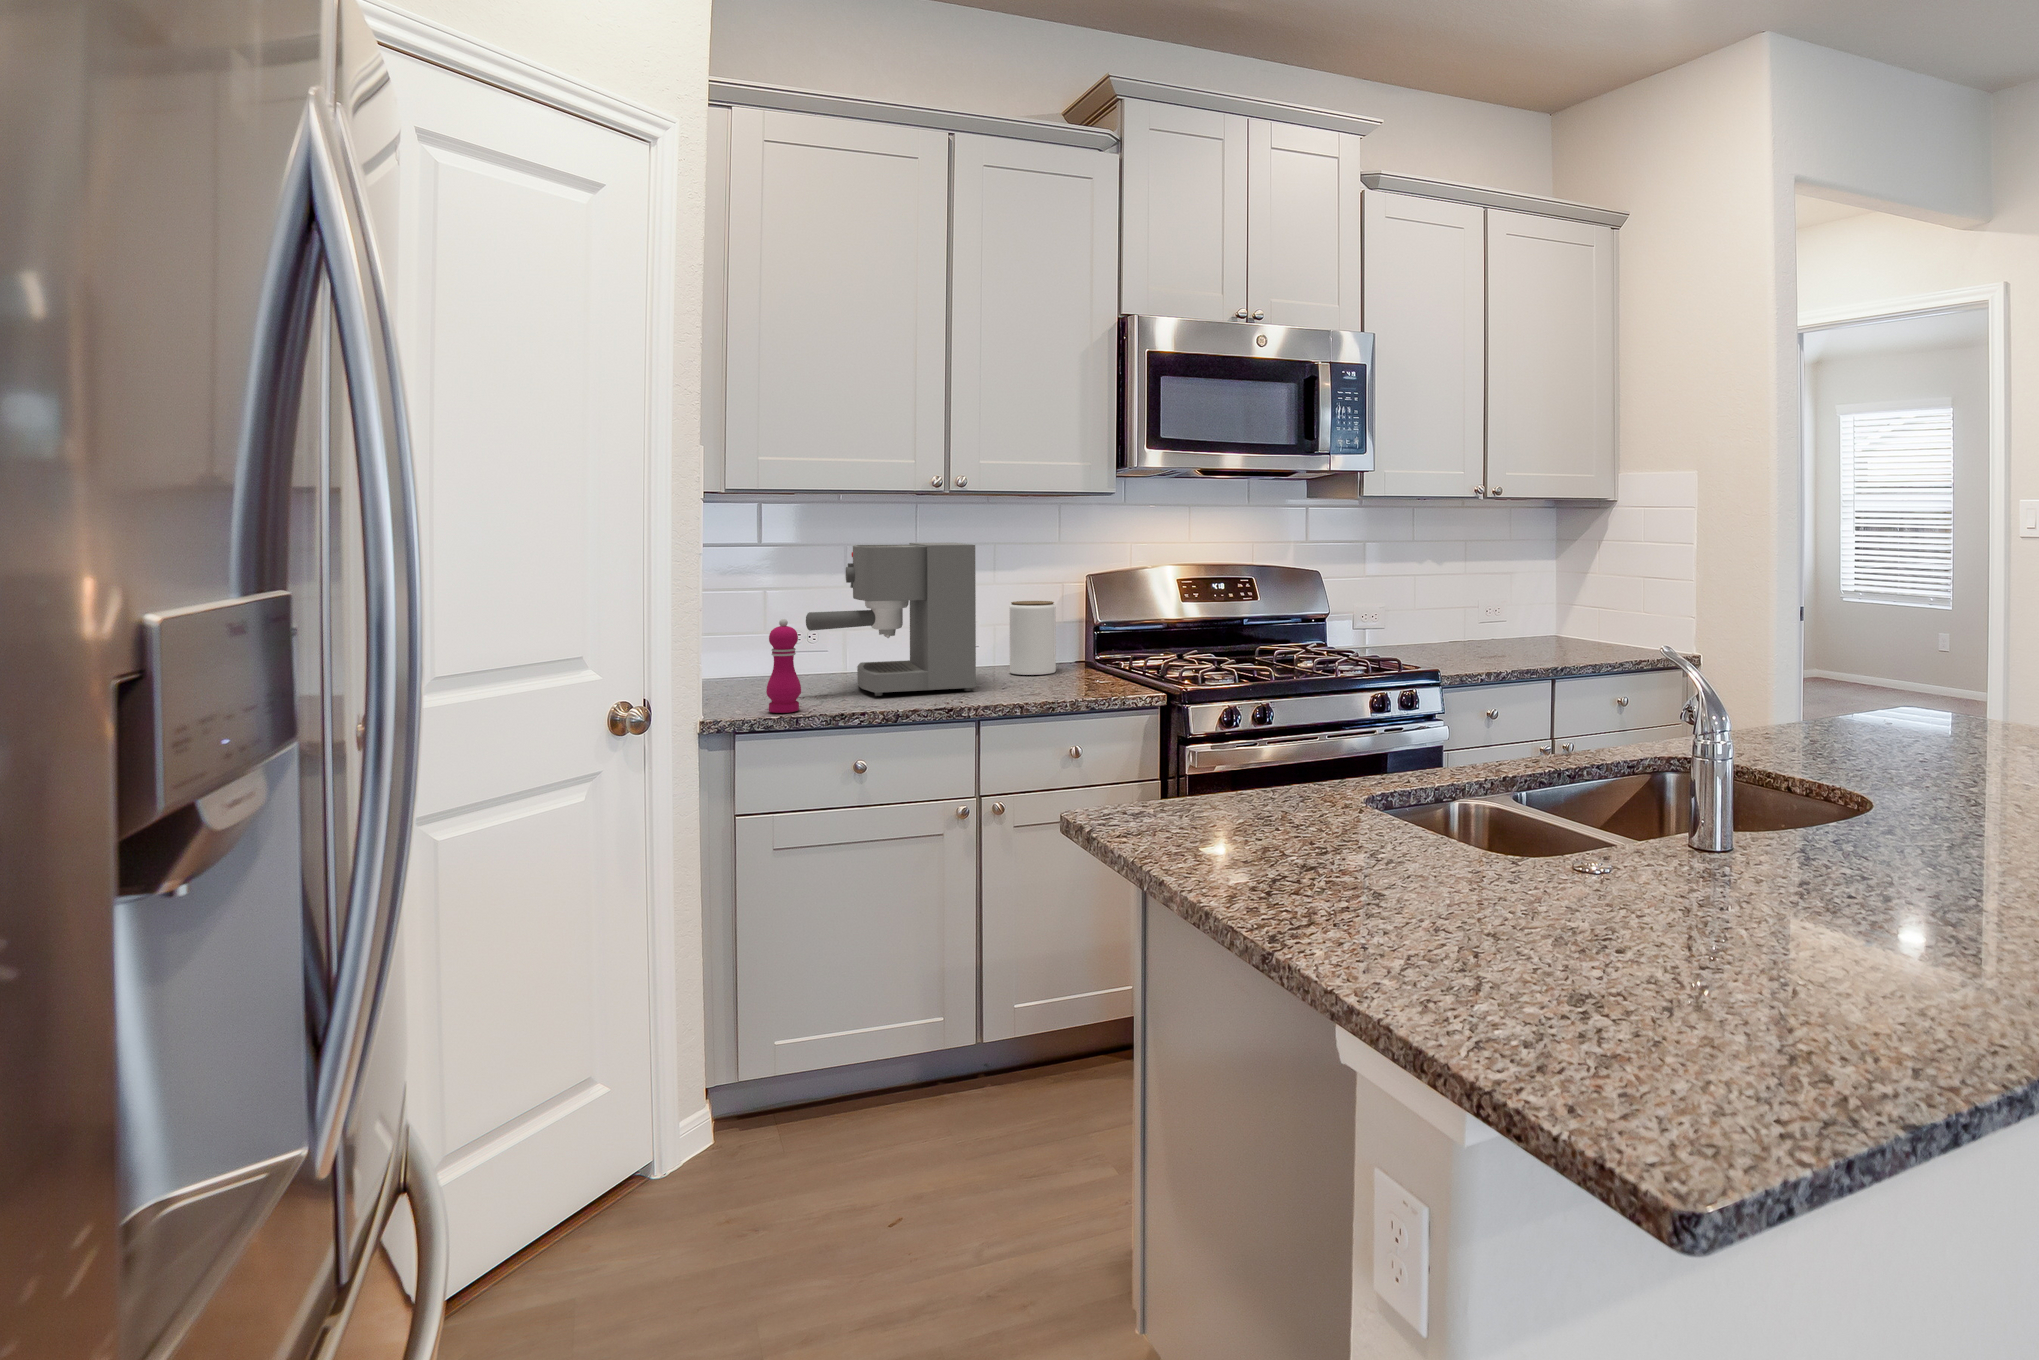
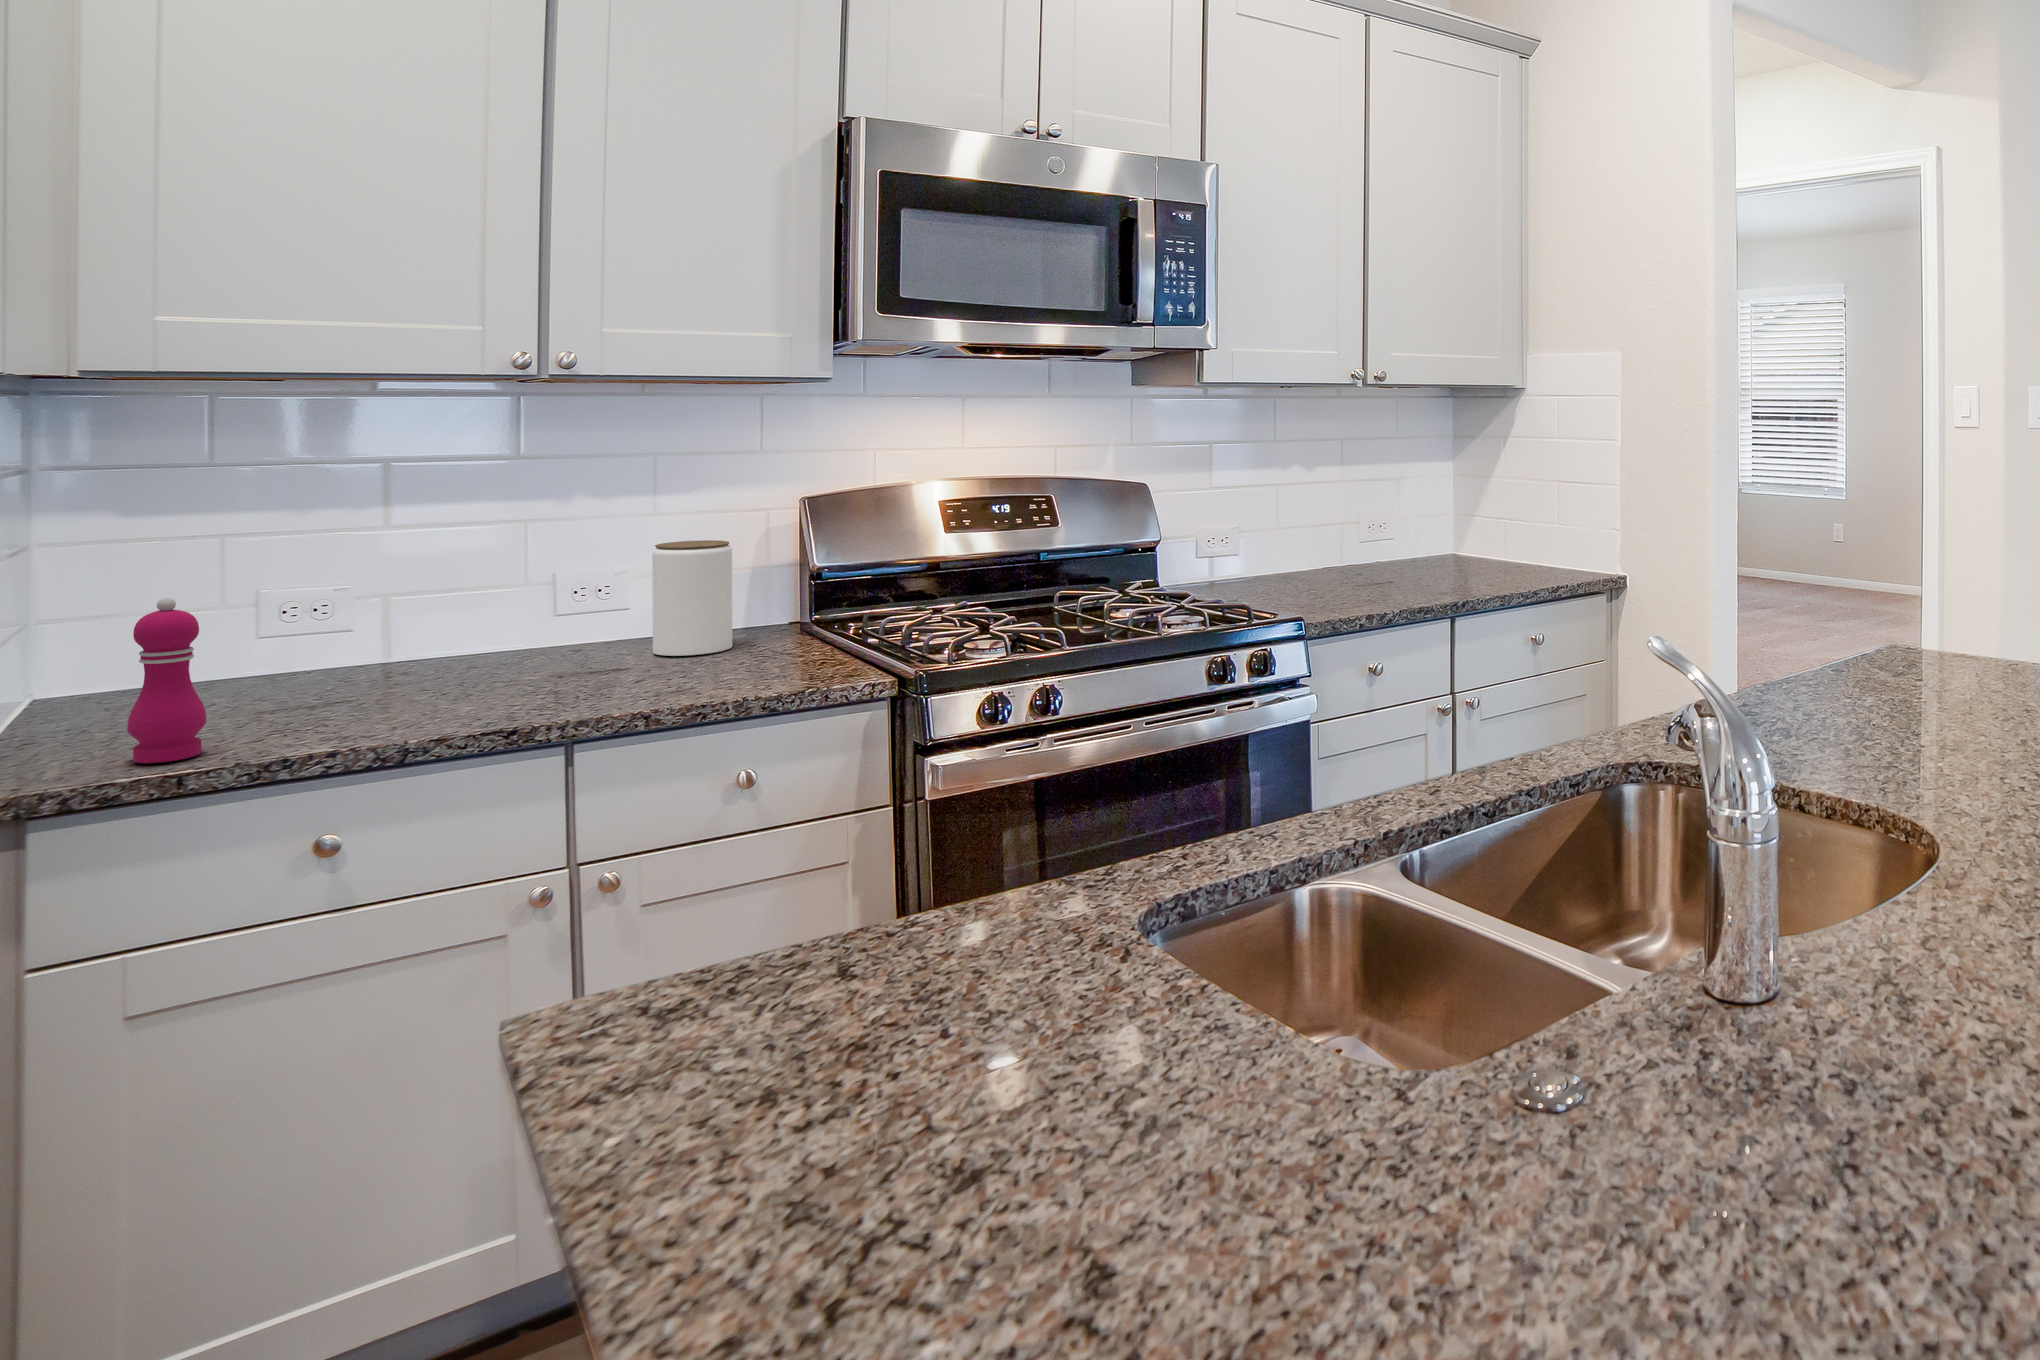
coffee maker: present [806,543,976,696] -> none [237,455,574,713]

